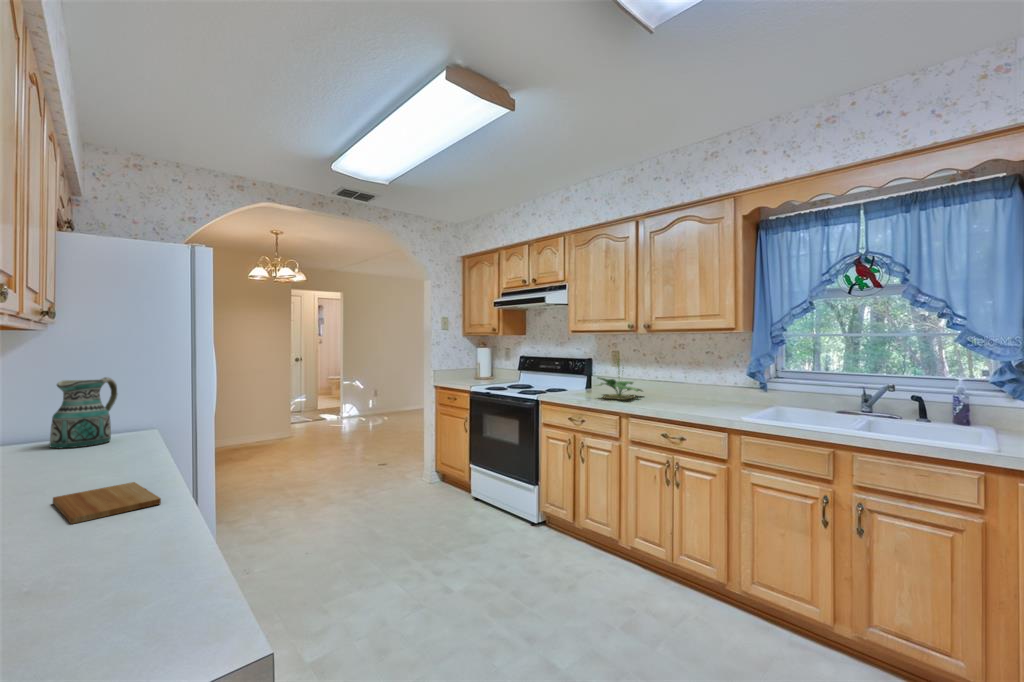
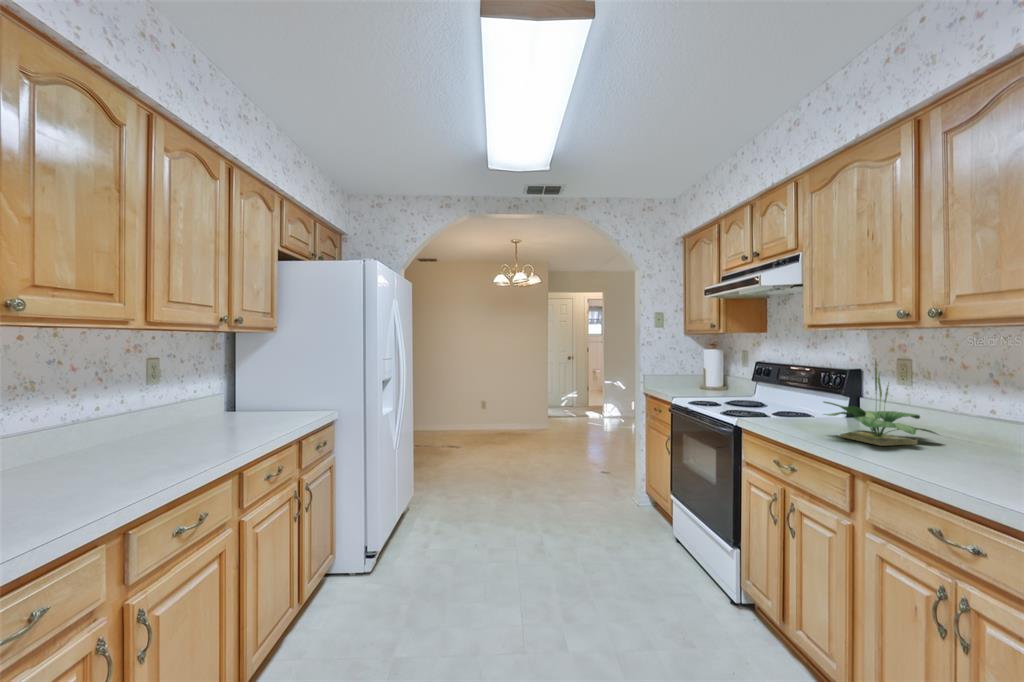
ceramic pitcher: present [49,377,117,448] -> none [257,369,307,422]
cutting board: present [53,482,161,524] -> none [64,459,174,488]

